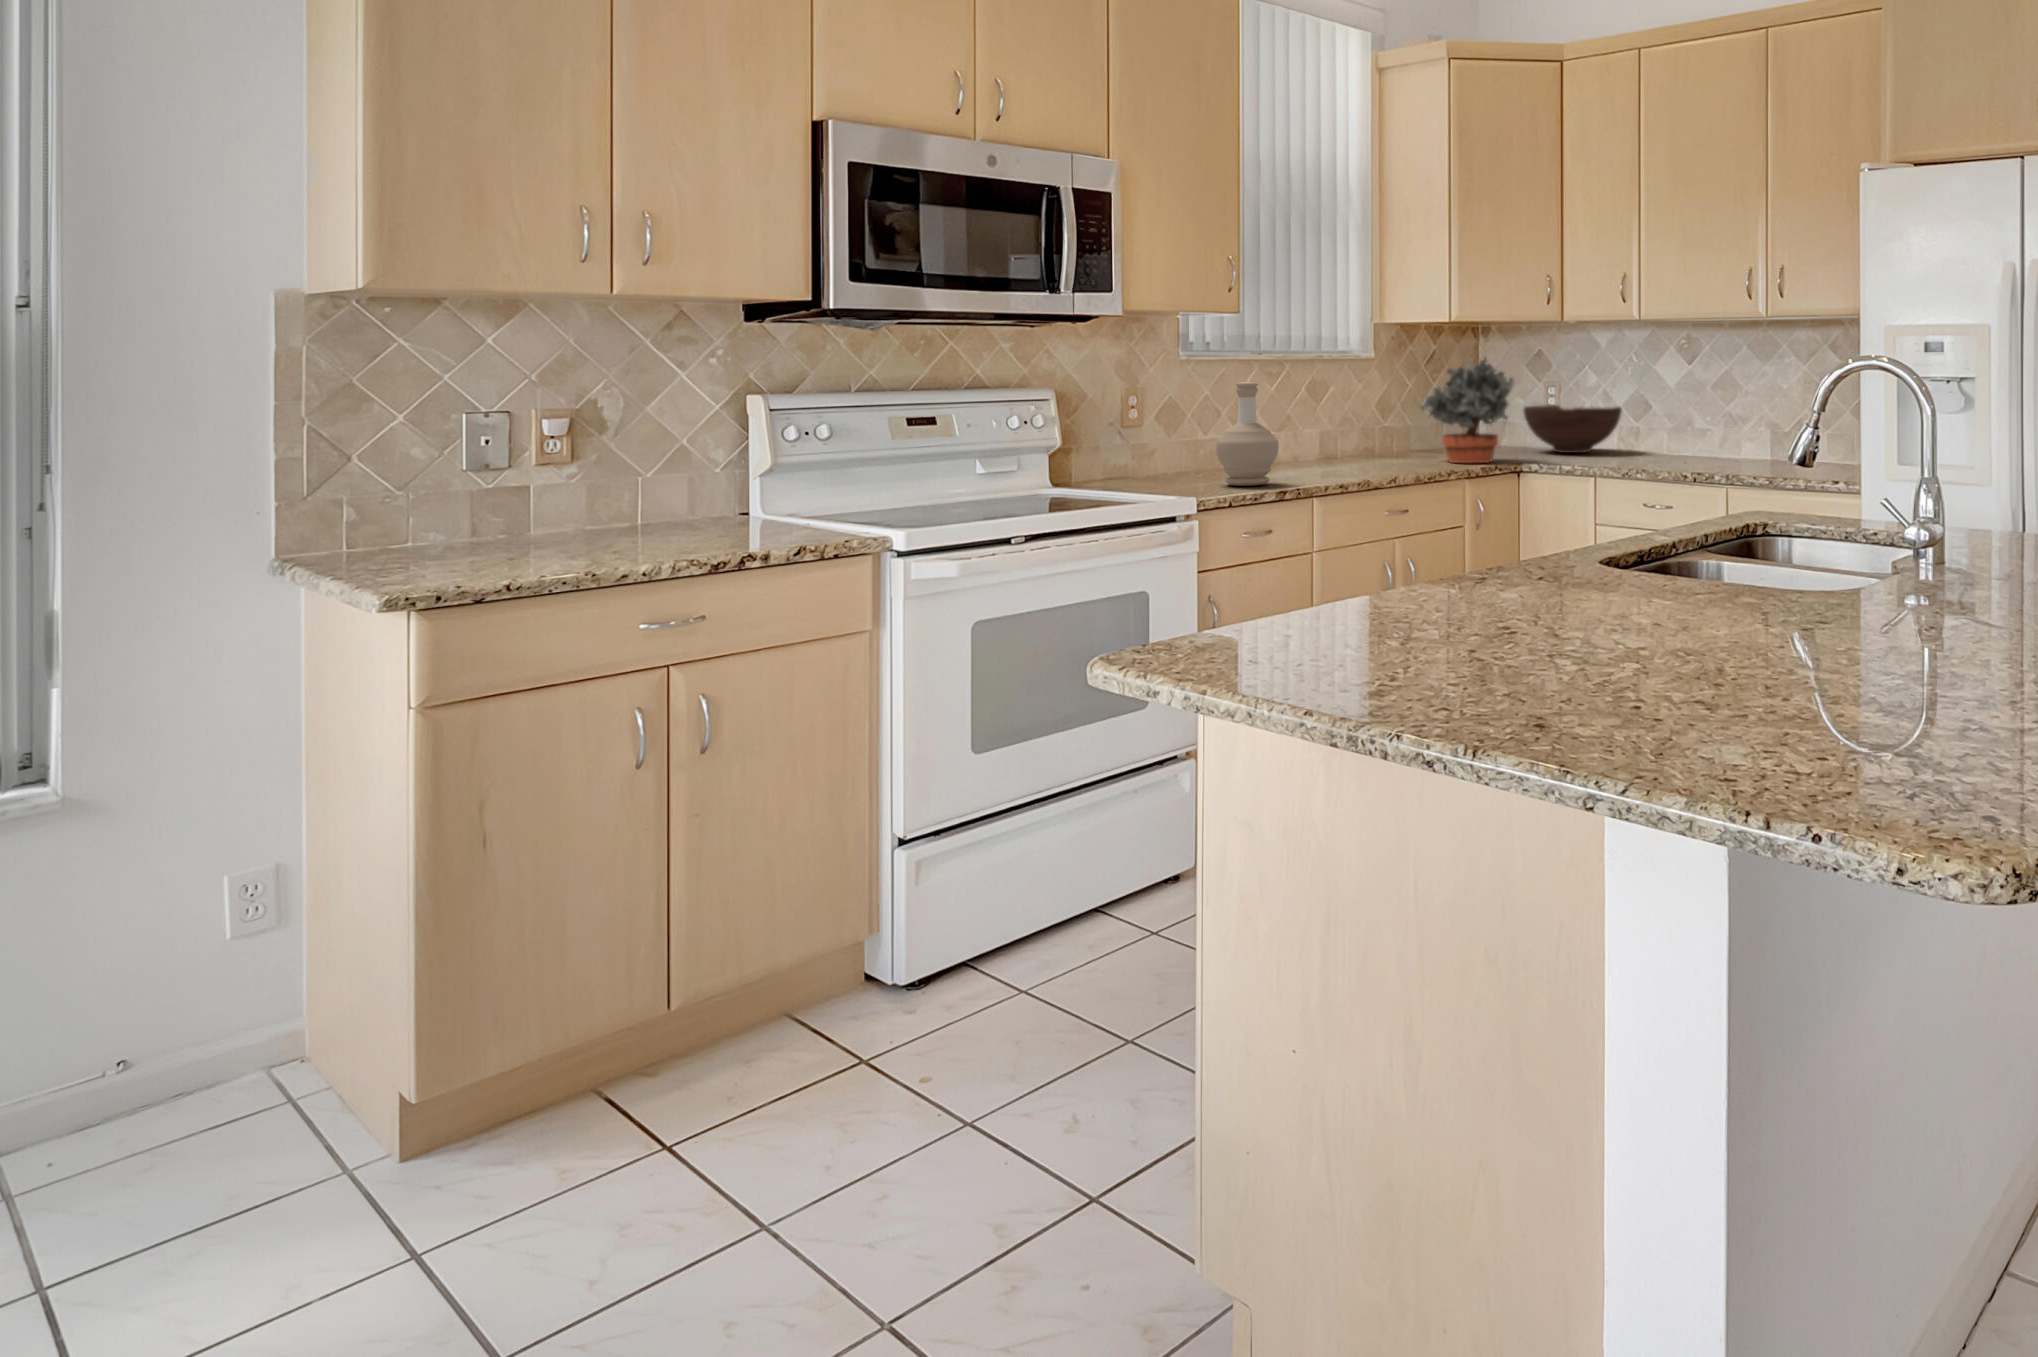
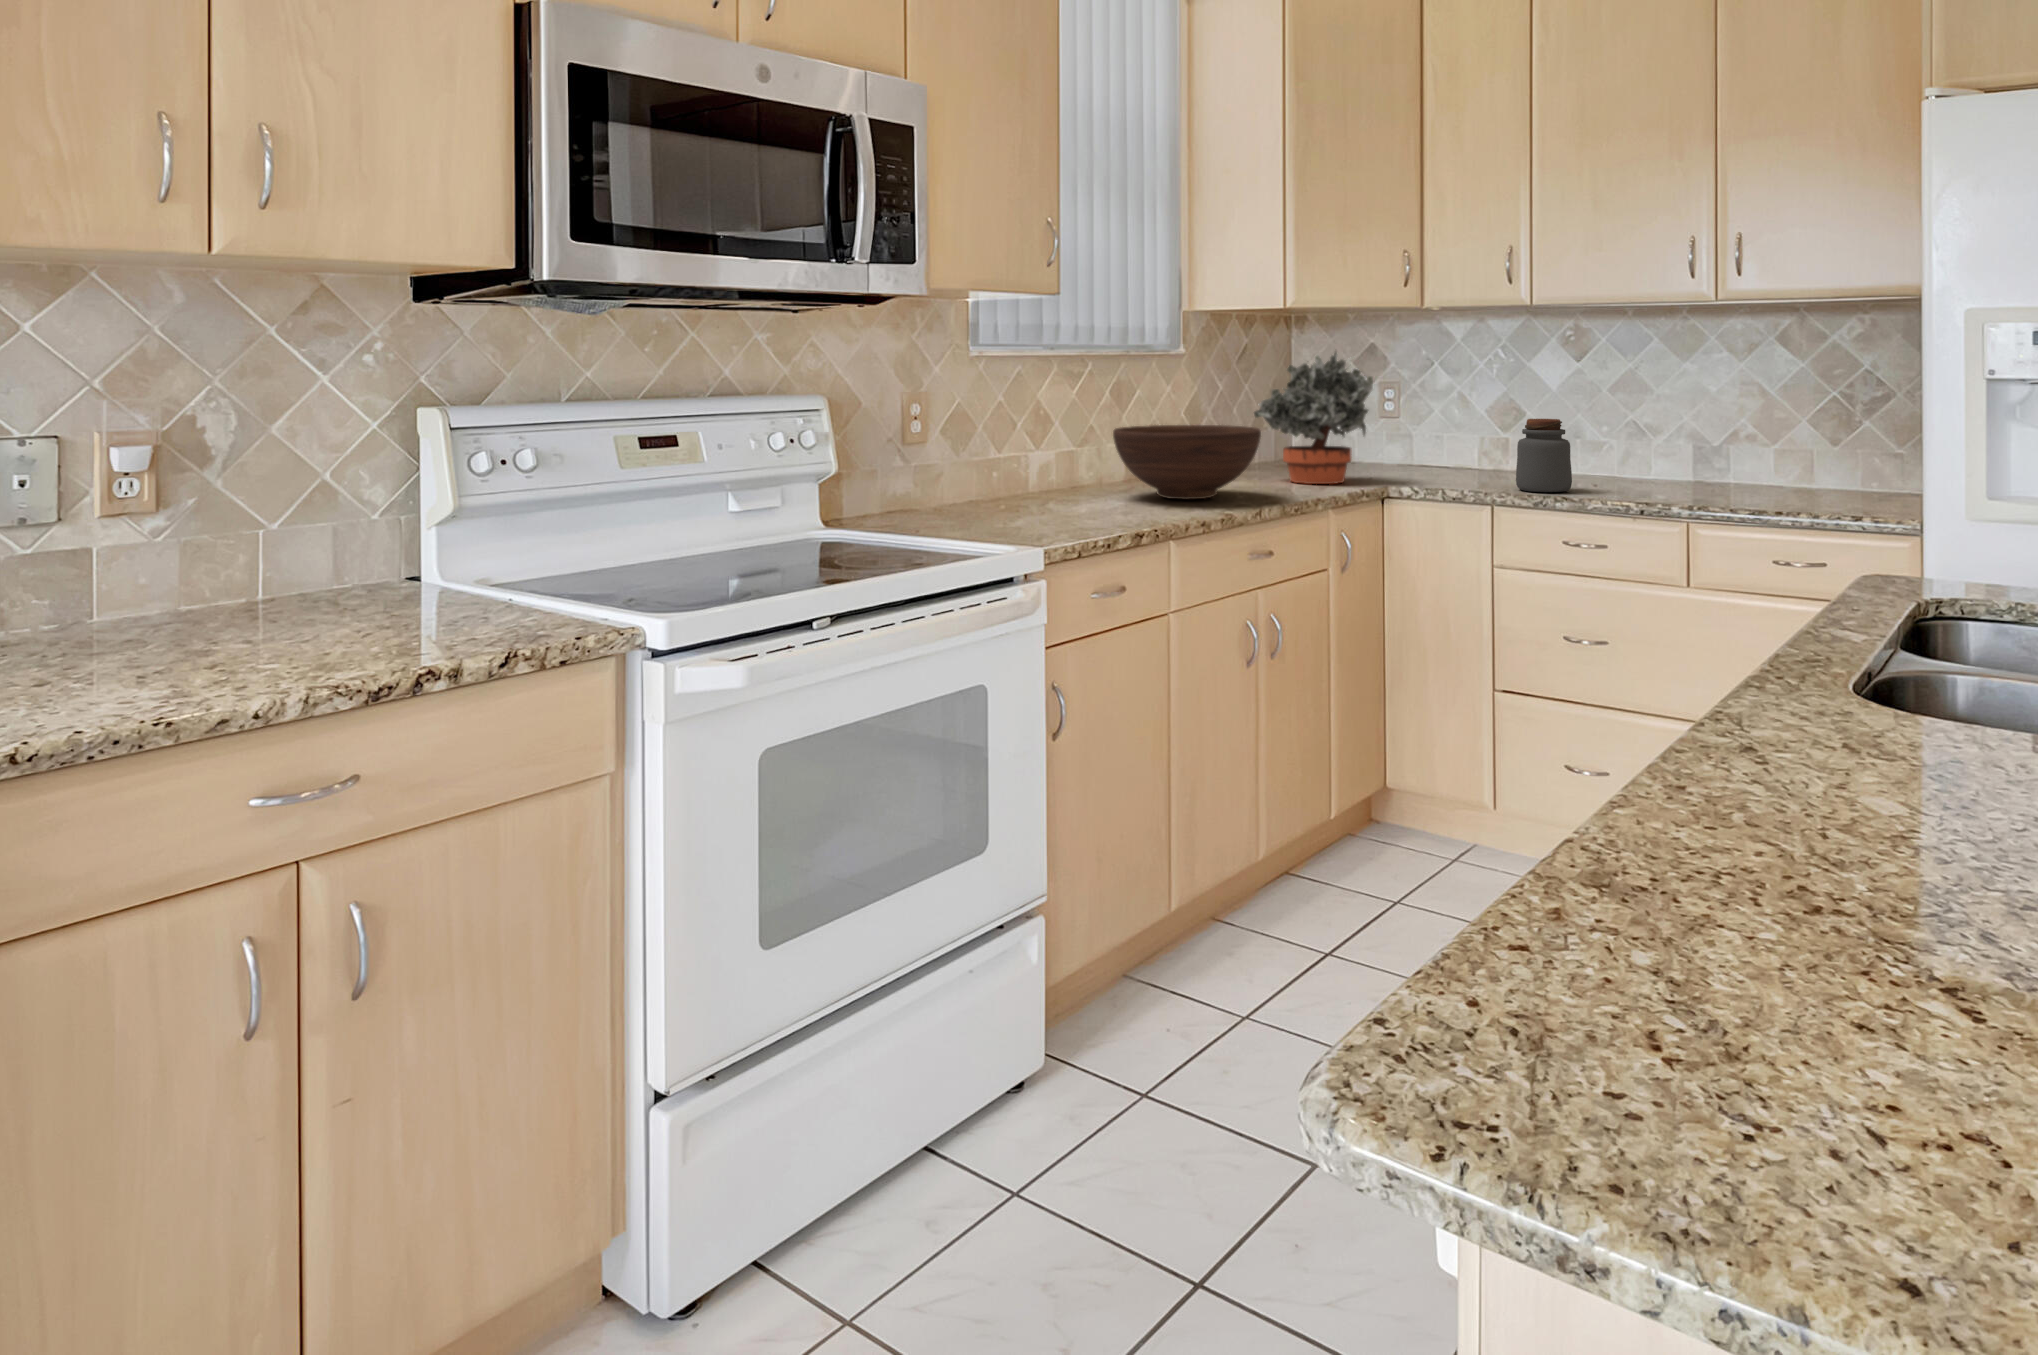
bottle: present [1216,382,1279,486] -> none [1036,385,1118,522]
fruit bowl: present [1524,405,1622,453] -> present [1113,425,1261,499]
jar: none [1622,411,1665,469] -> present [1516,419,1572,492]

